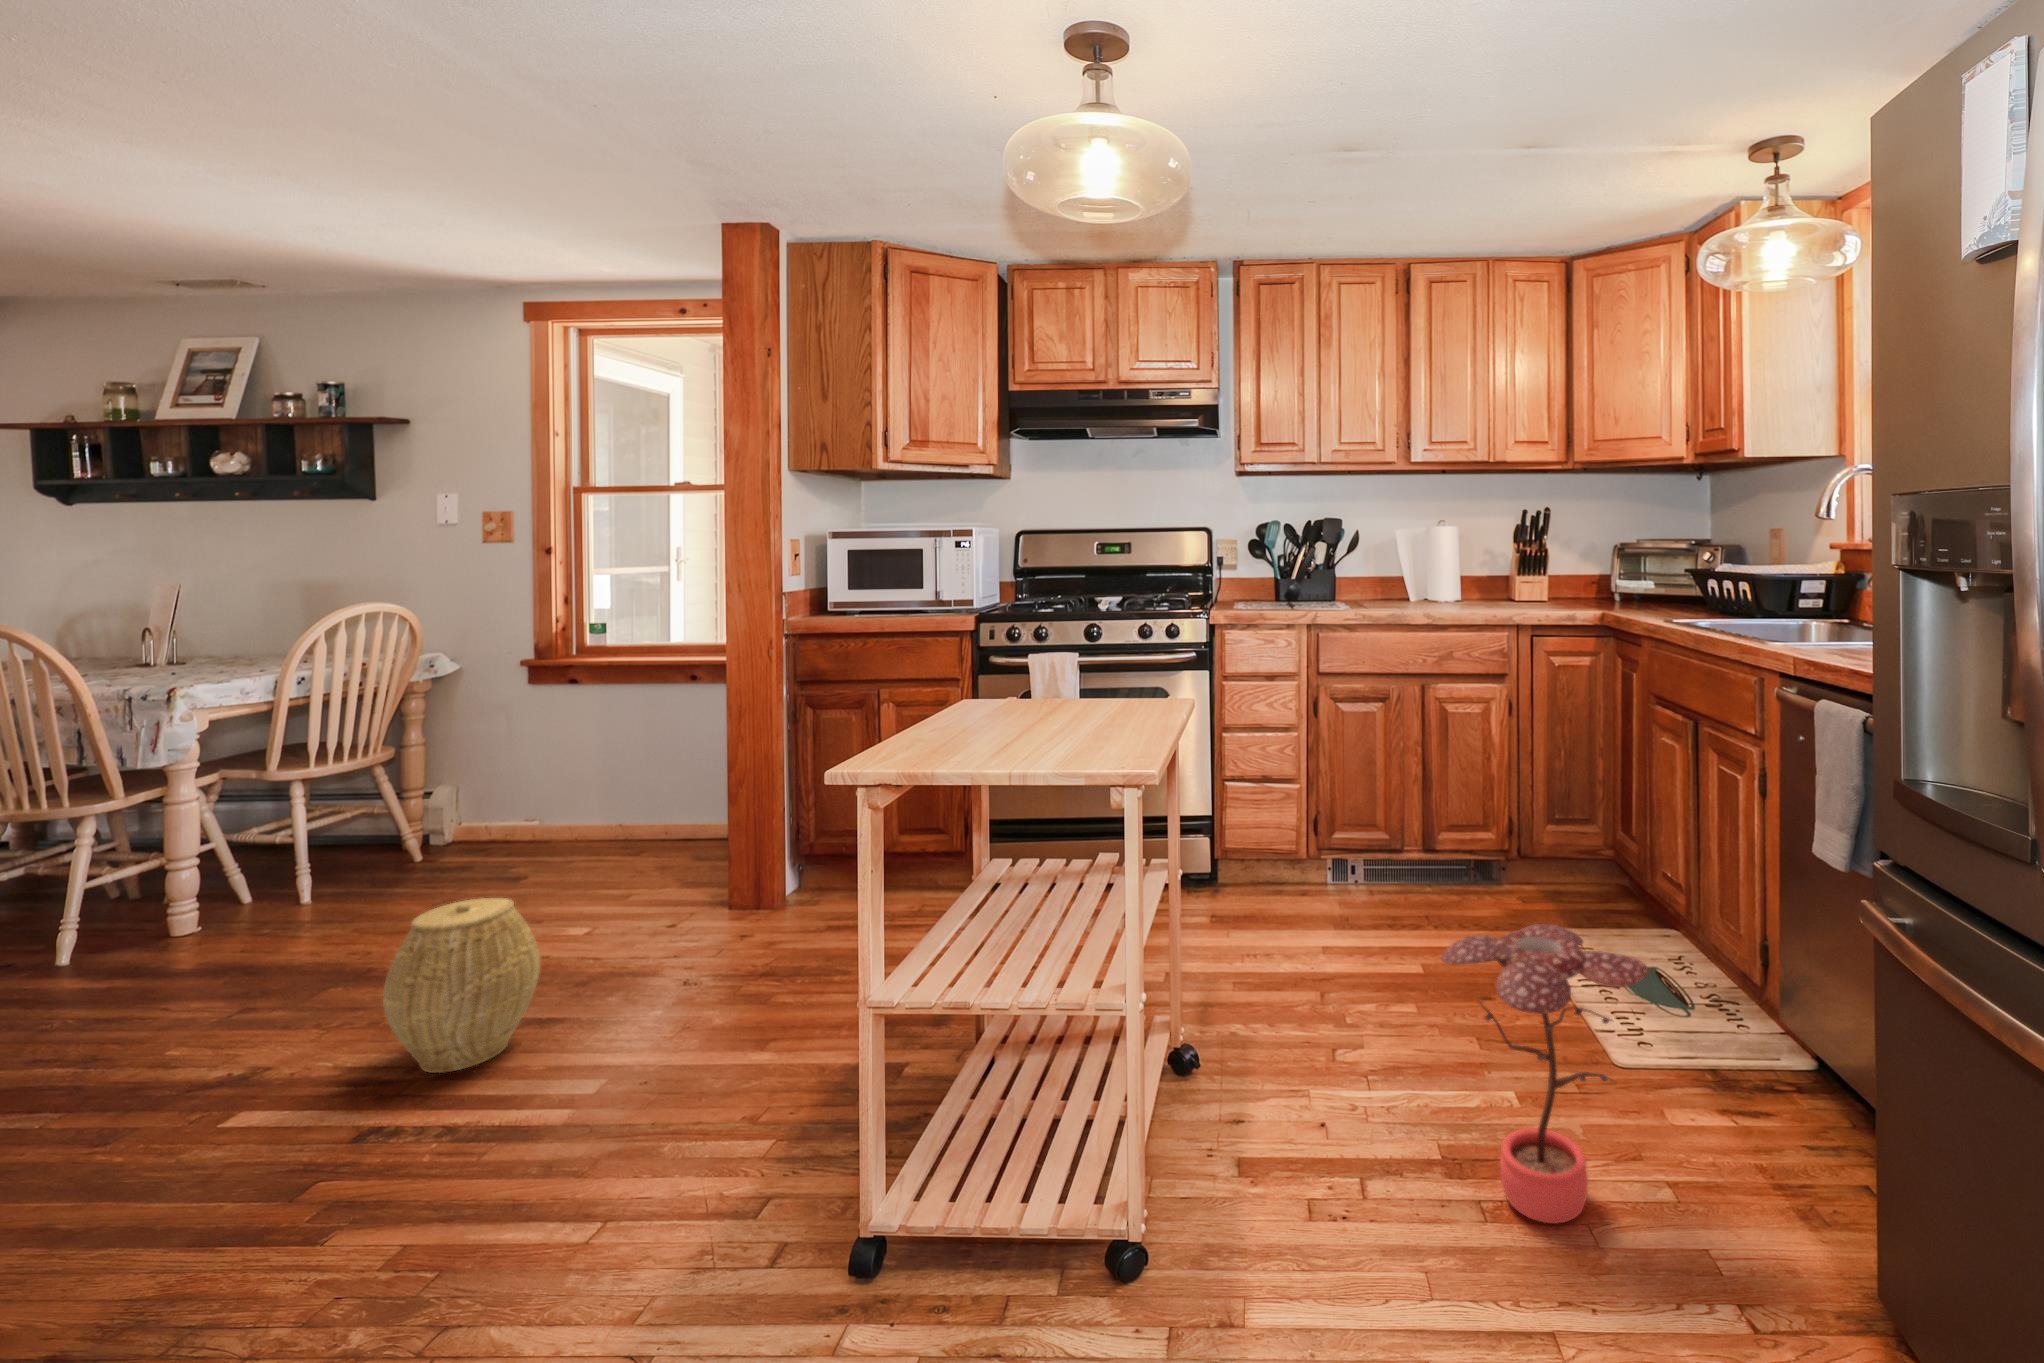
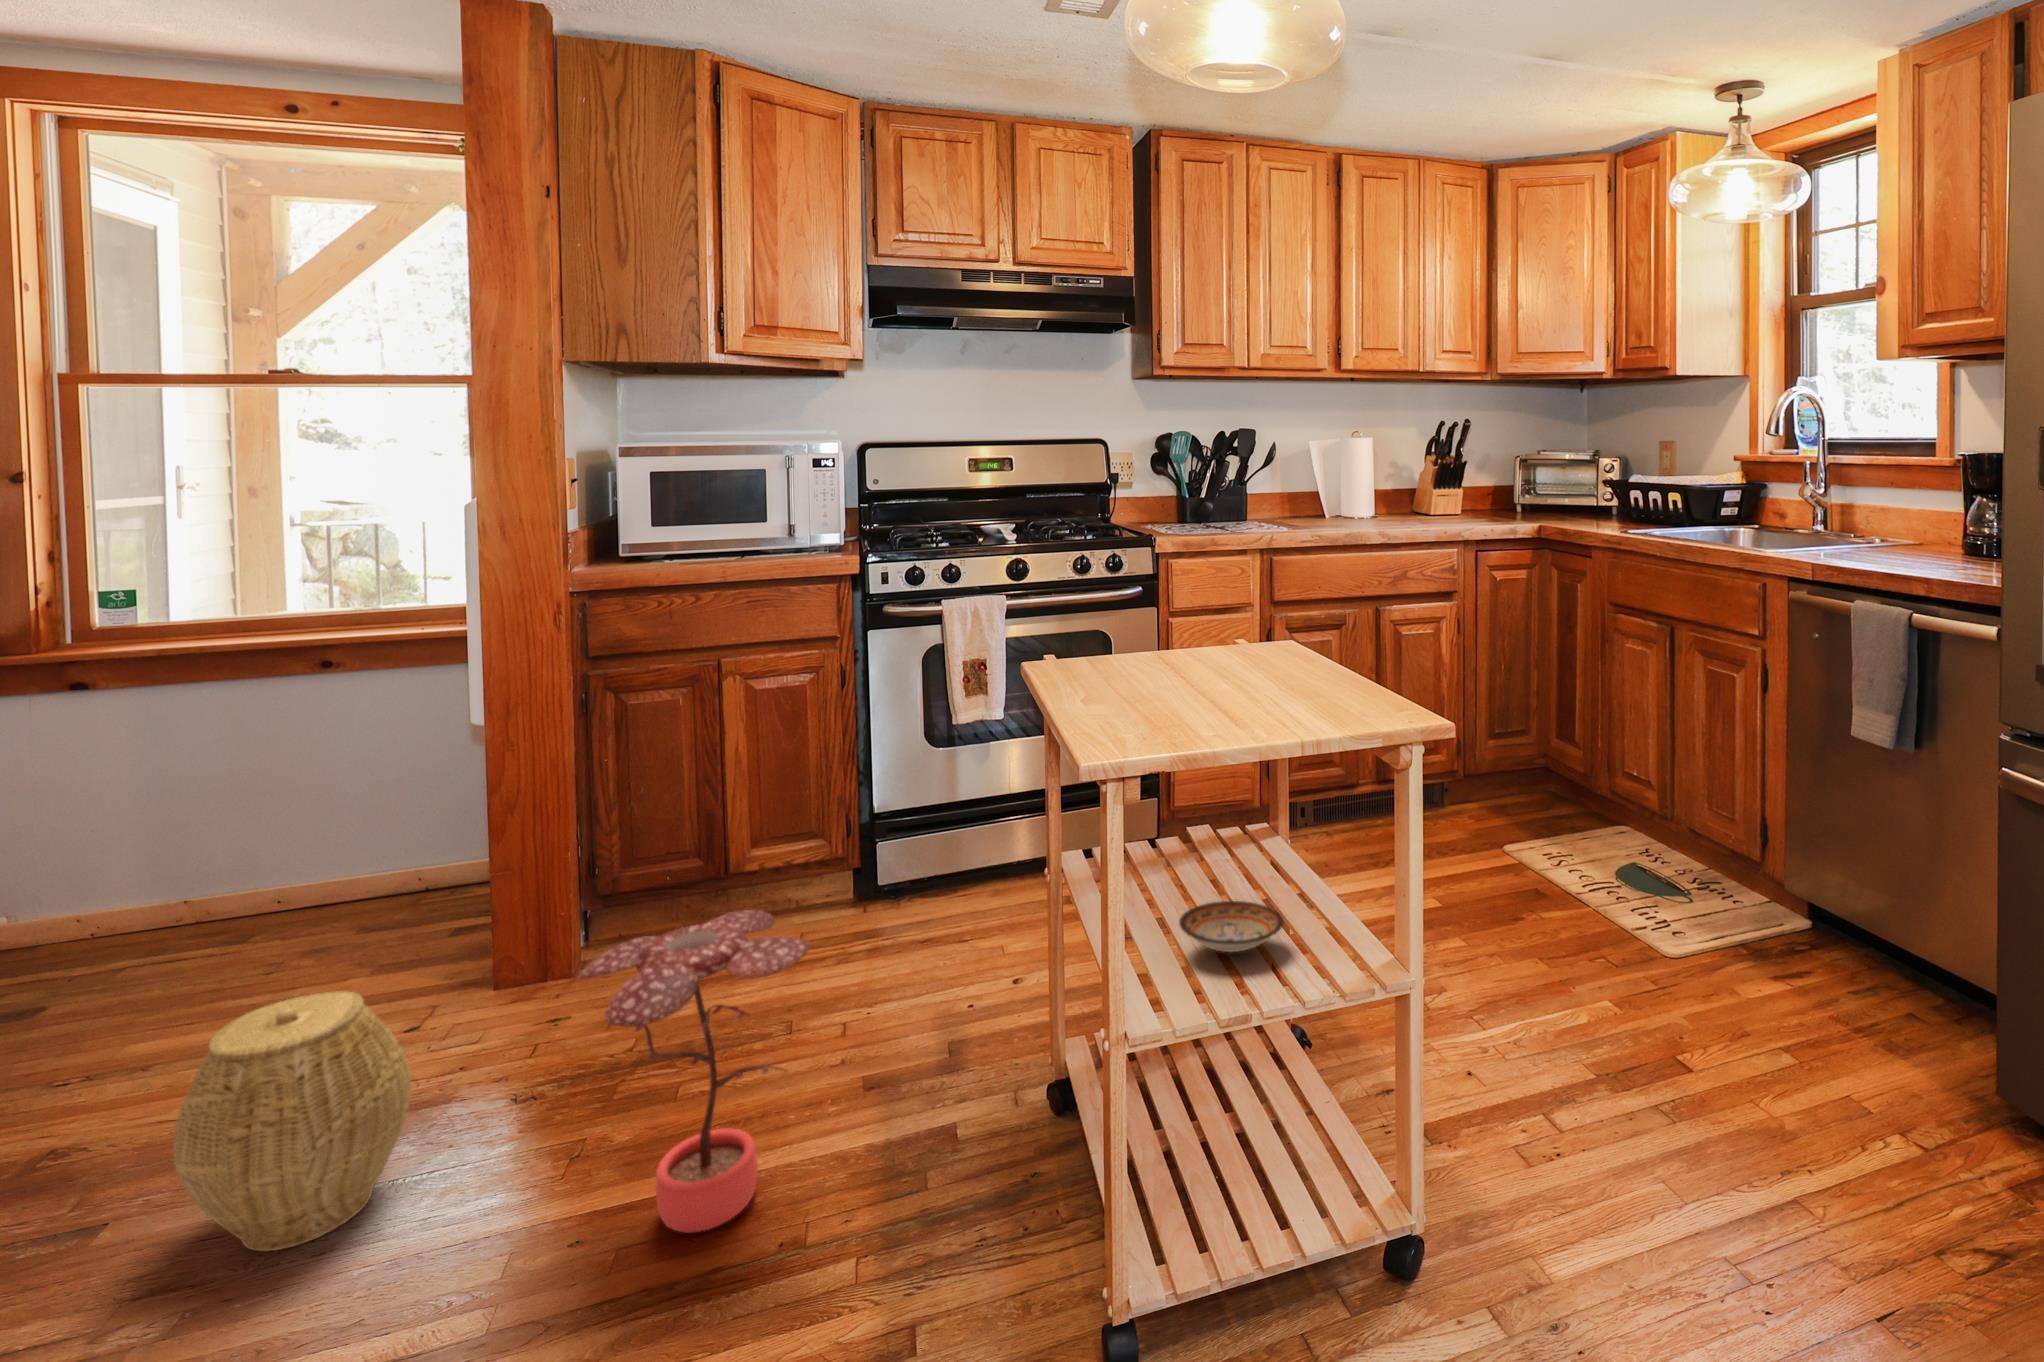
ceramic bowl: none [959,907,1049,950] -> present [1179,901,1283,952]
potted plant: present [1441,924,1649,1224] -> present [578,910,810,1233]

